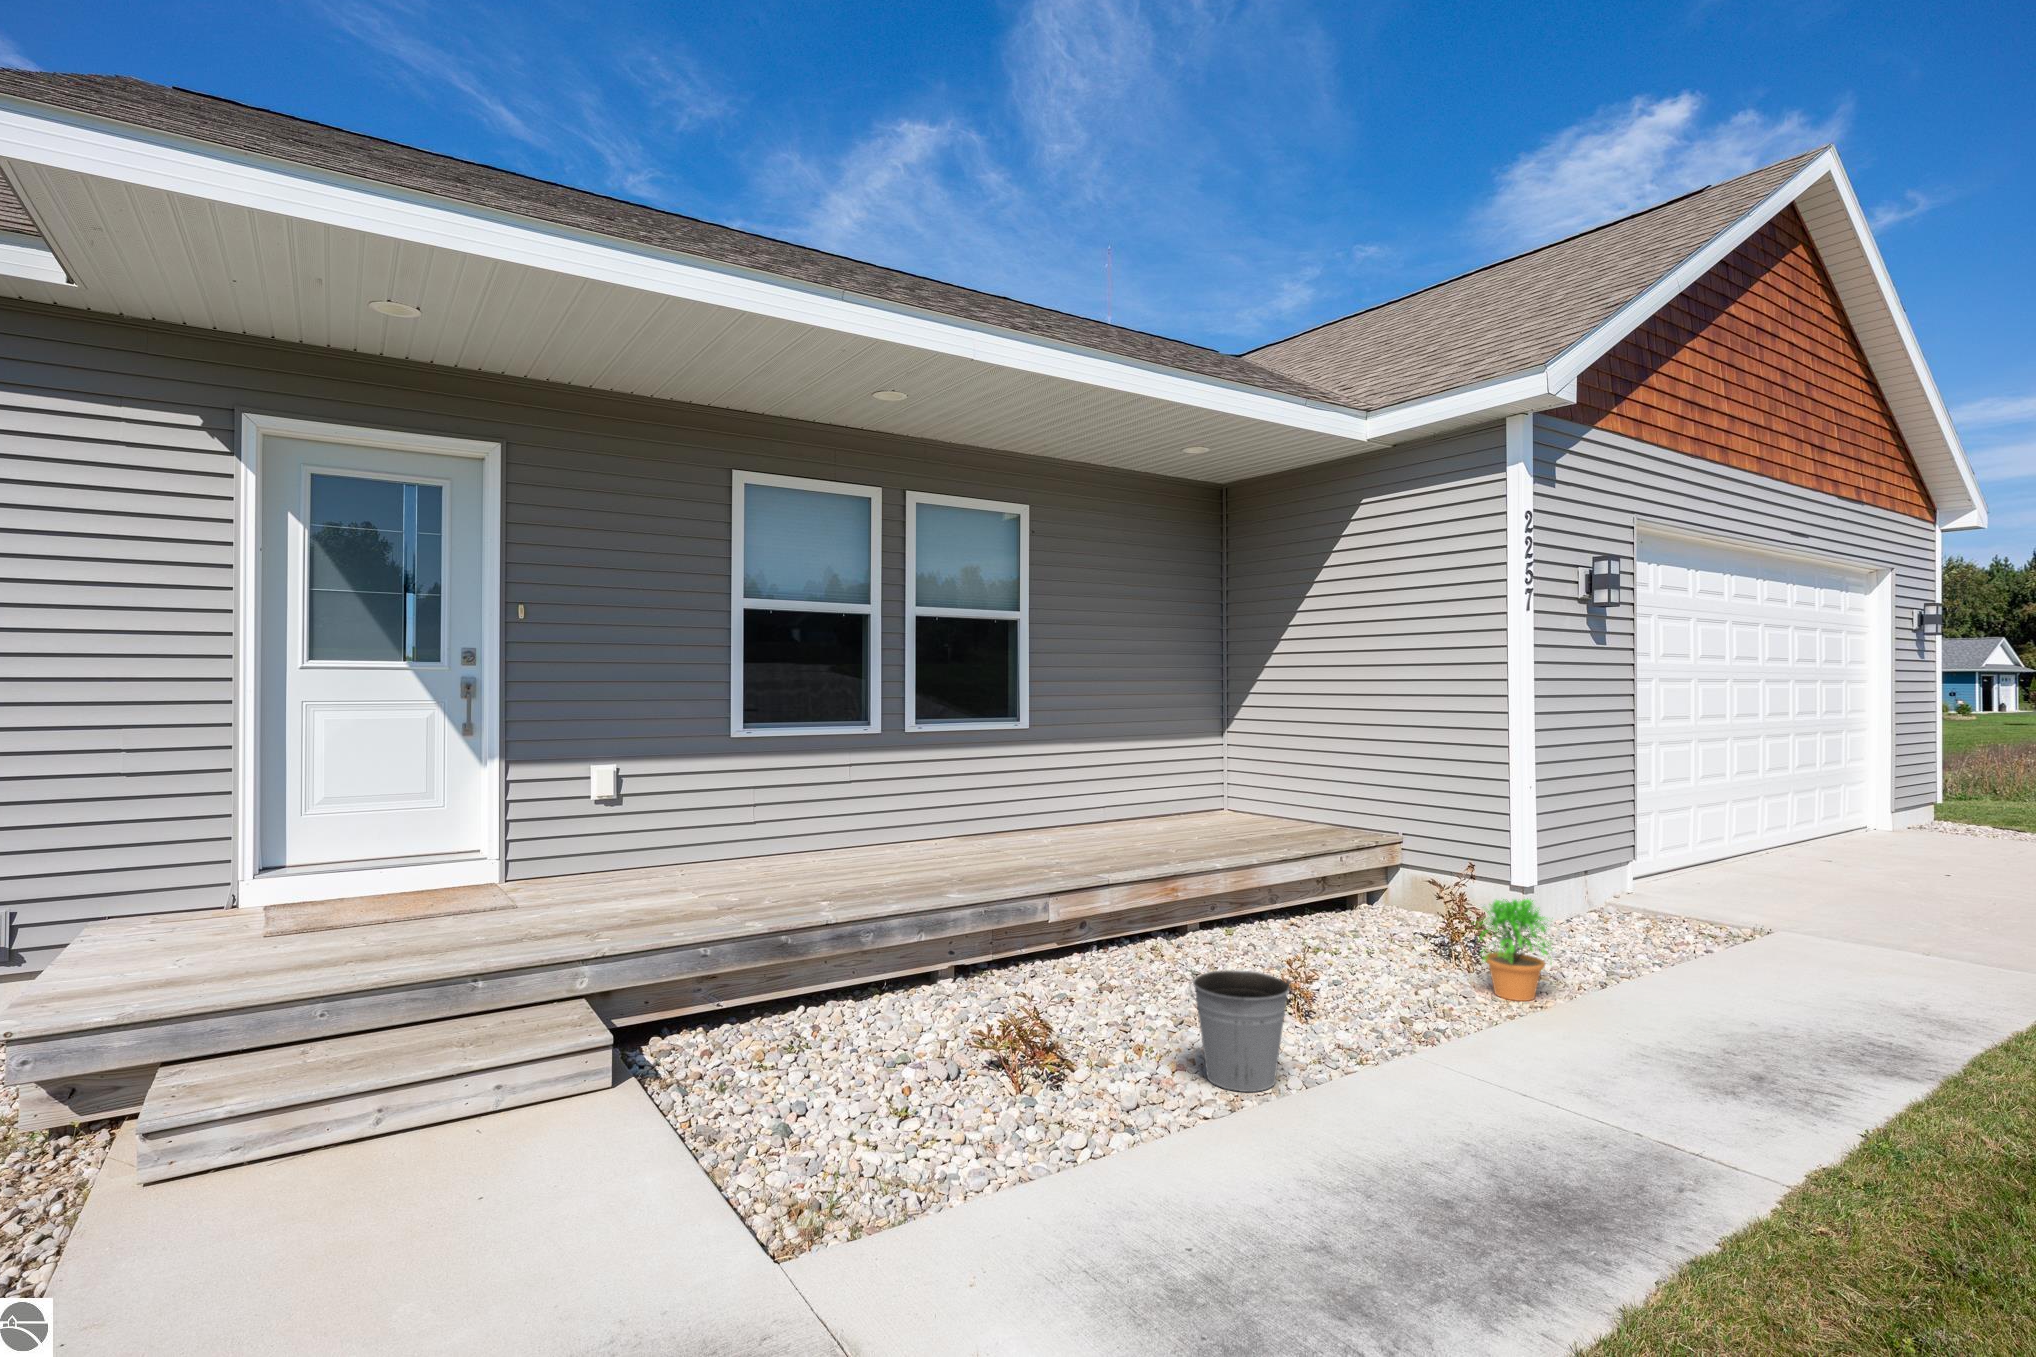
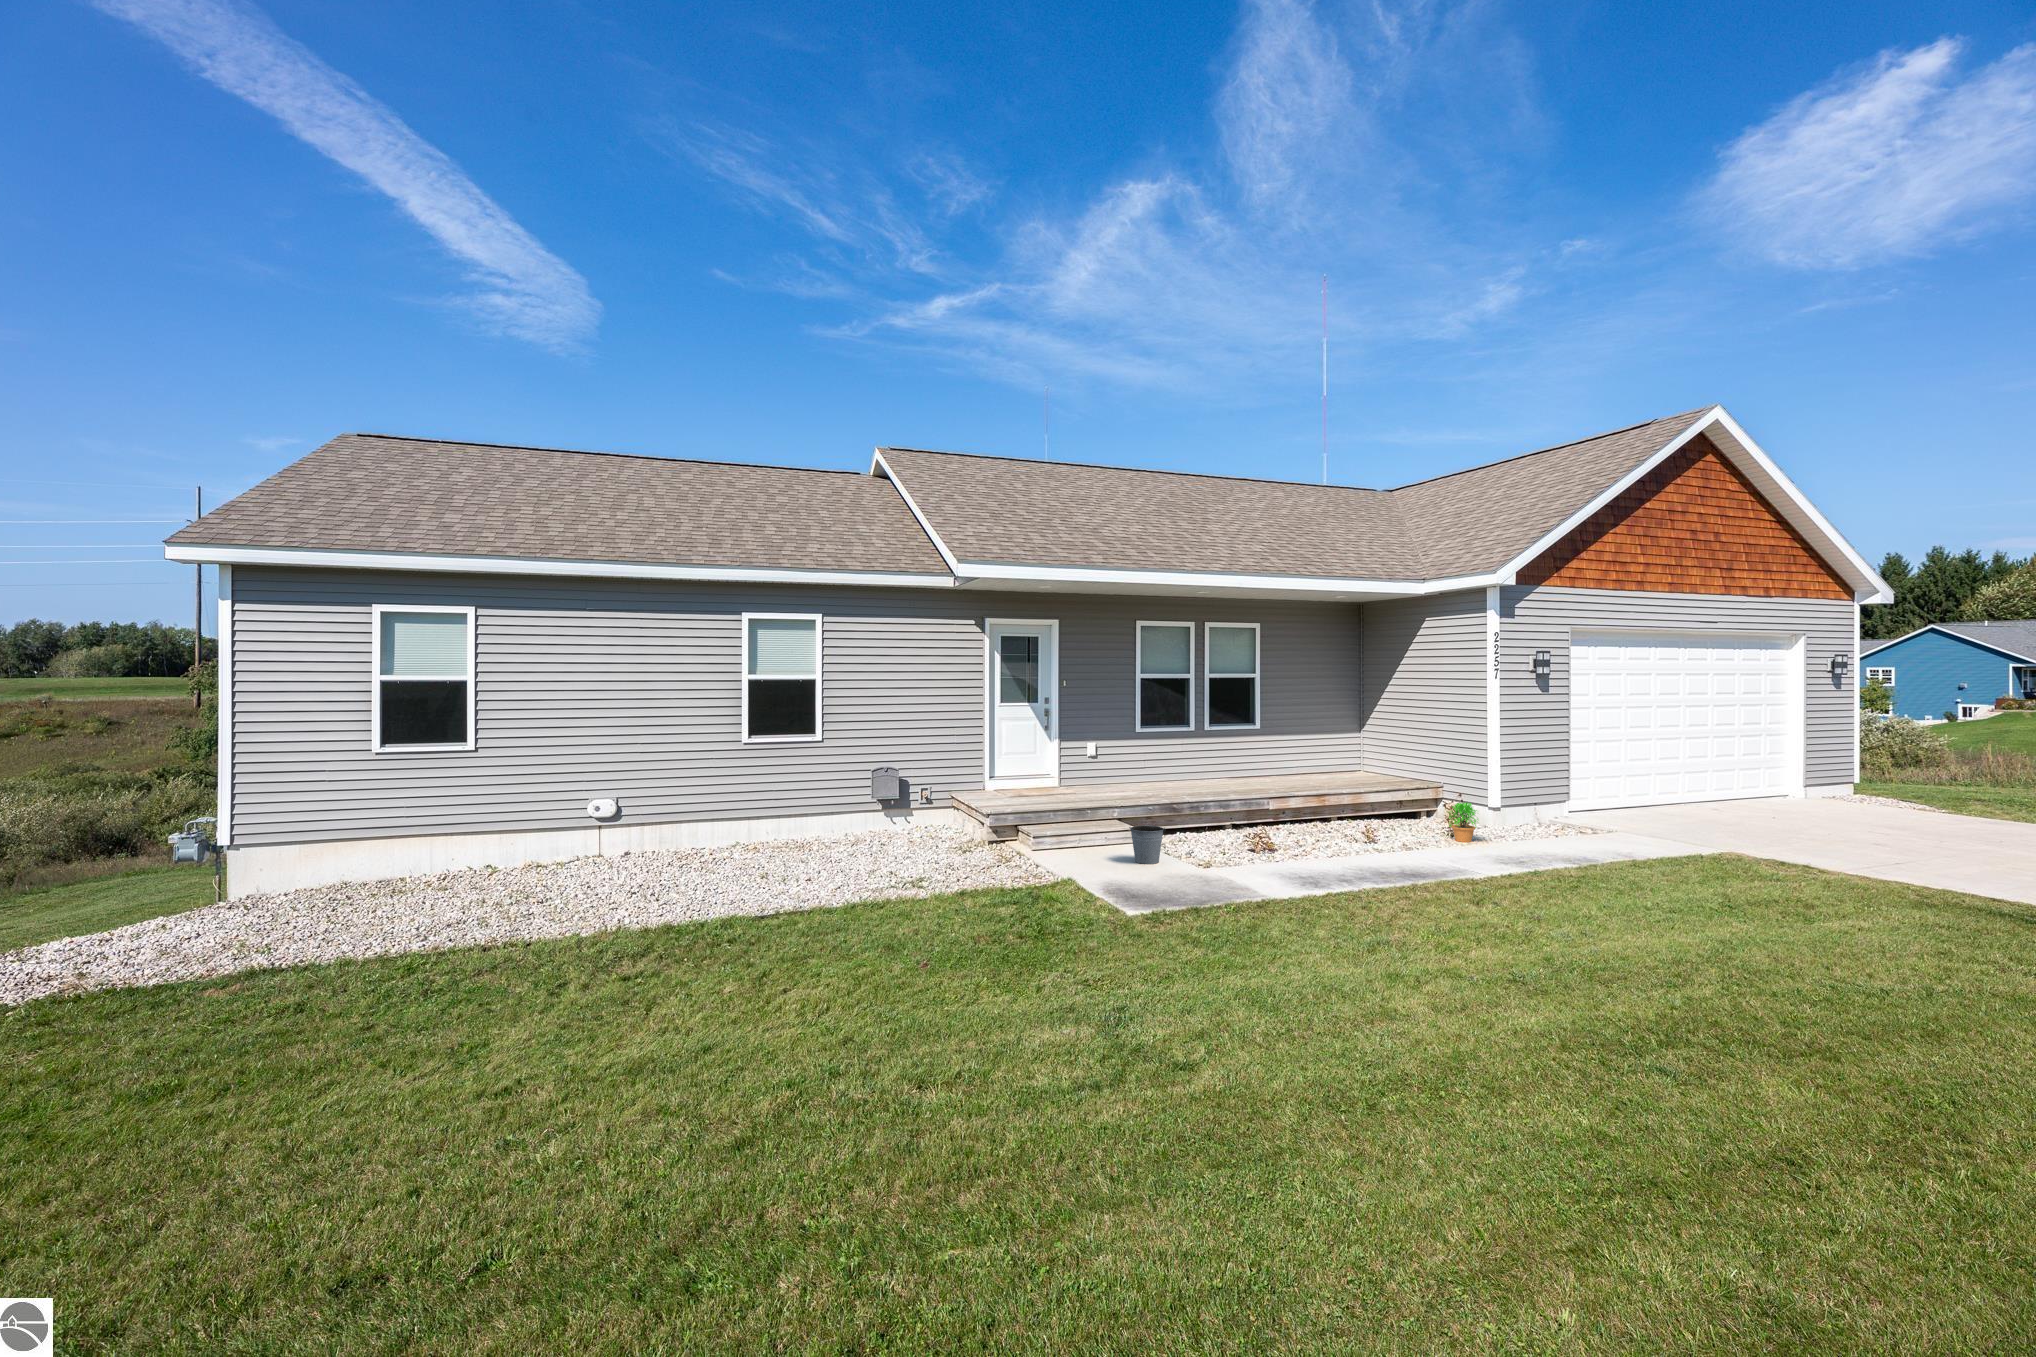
bucket: present [1192,970,1290,1092] -> present [1129,825,1165,864]

